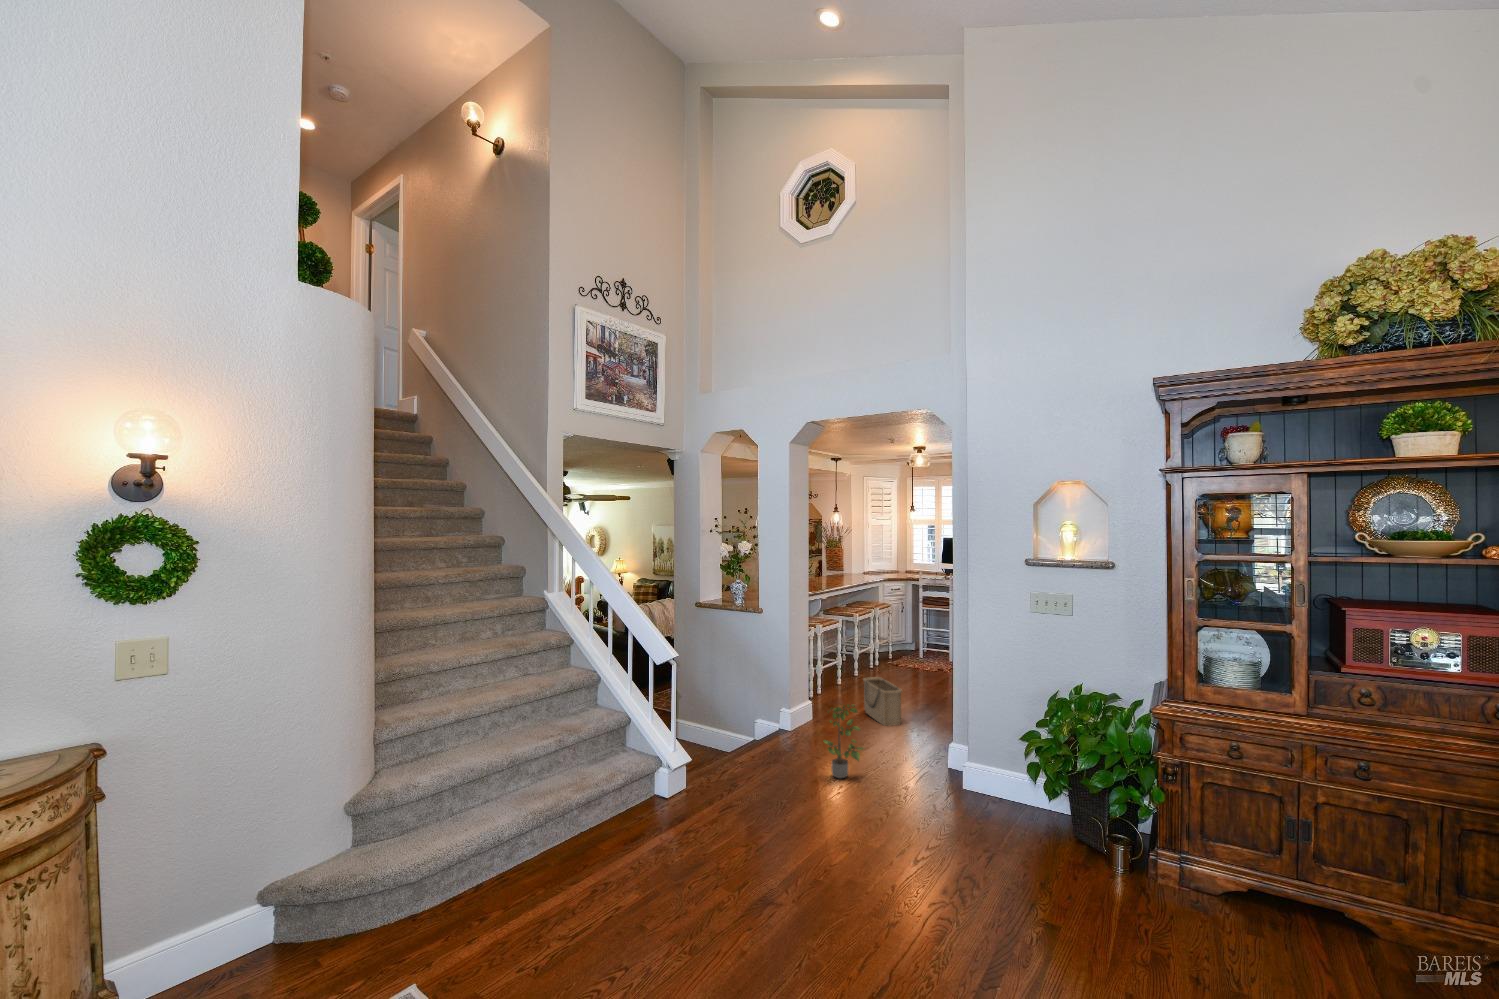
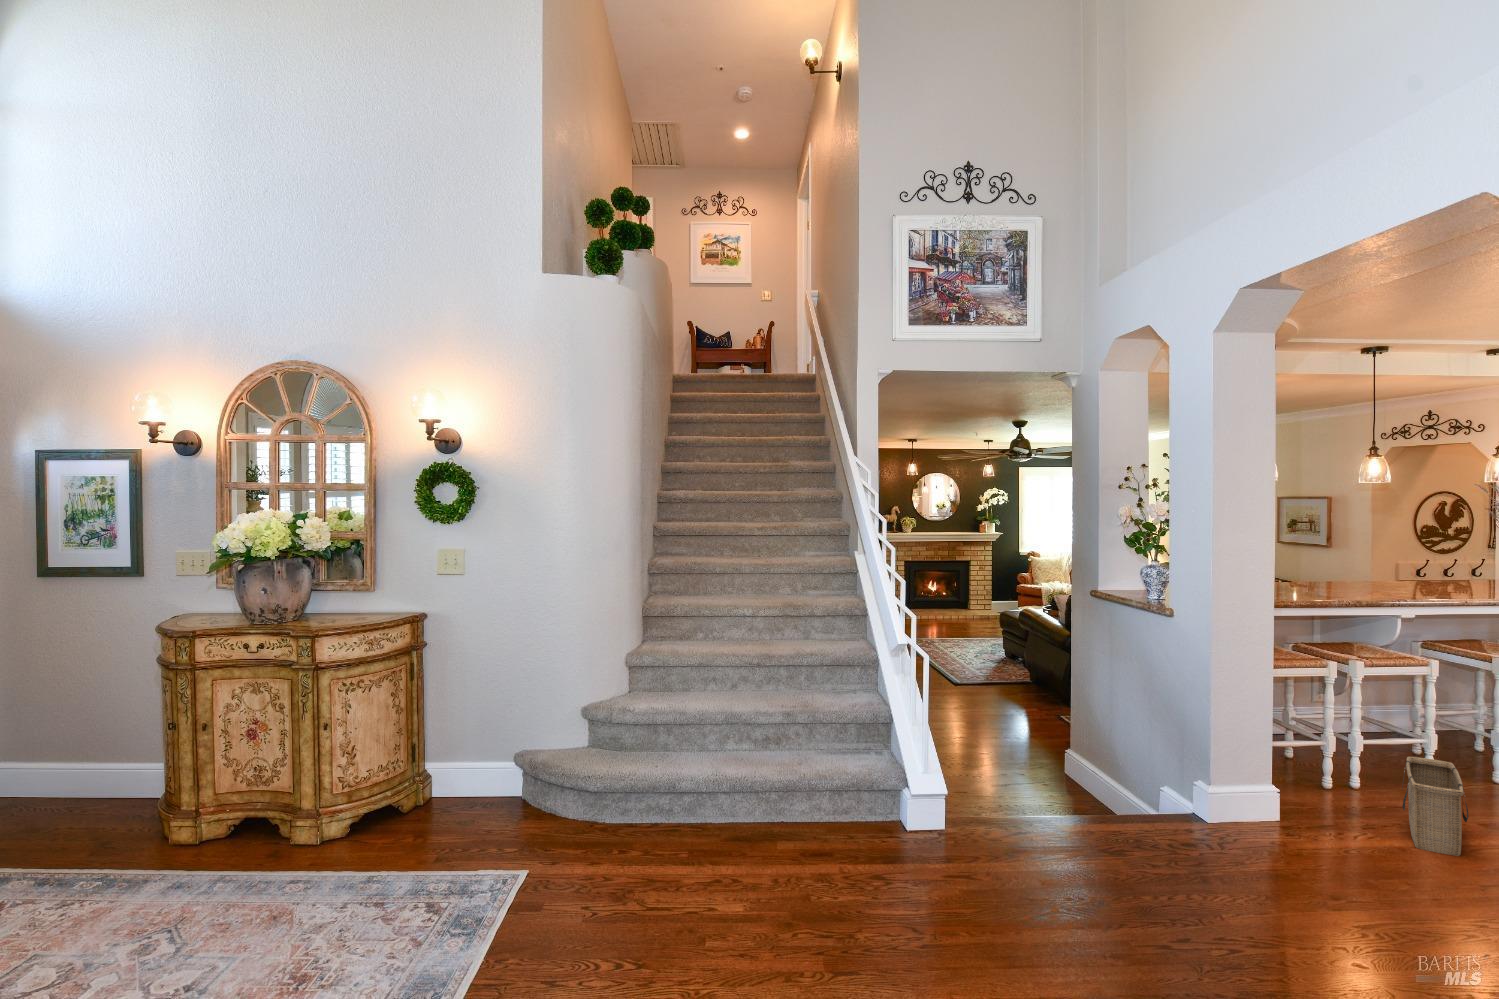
potted plant: present [824,704,863,778] -> none [1145,756,1228,878]

